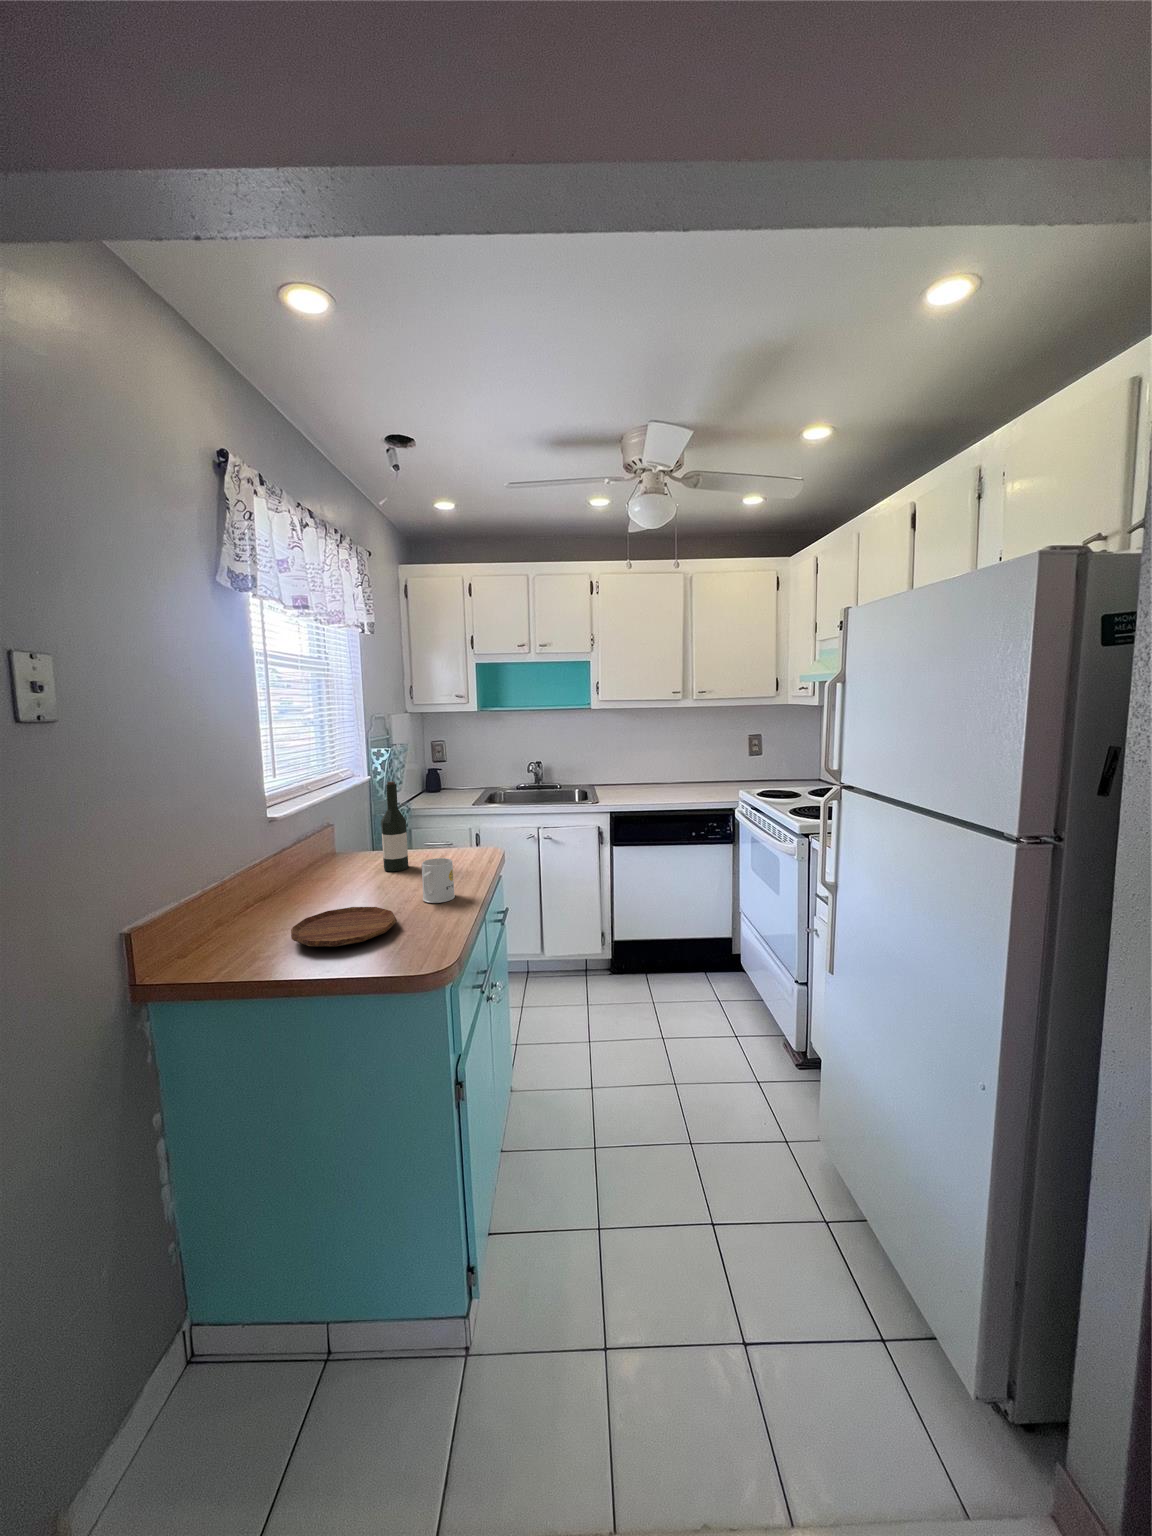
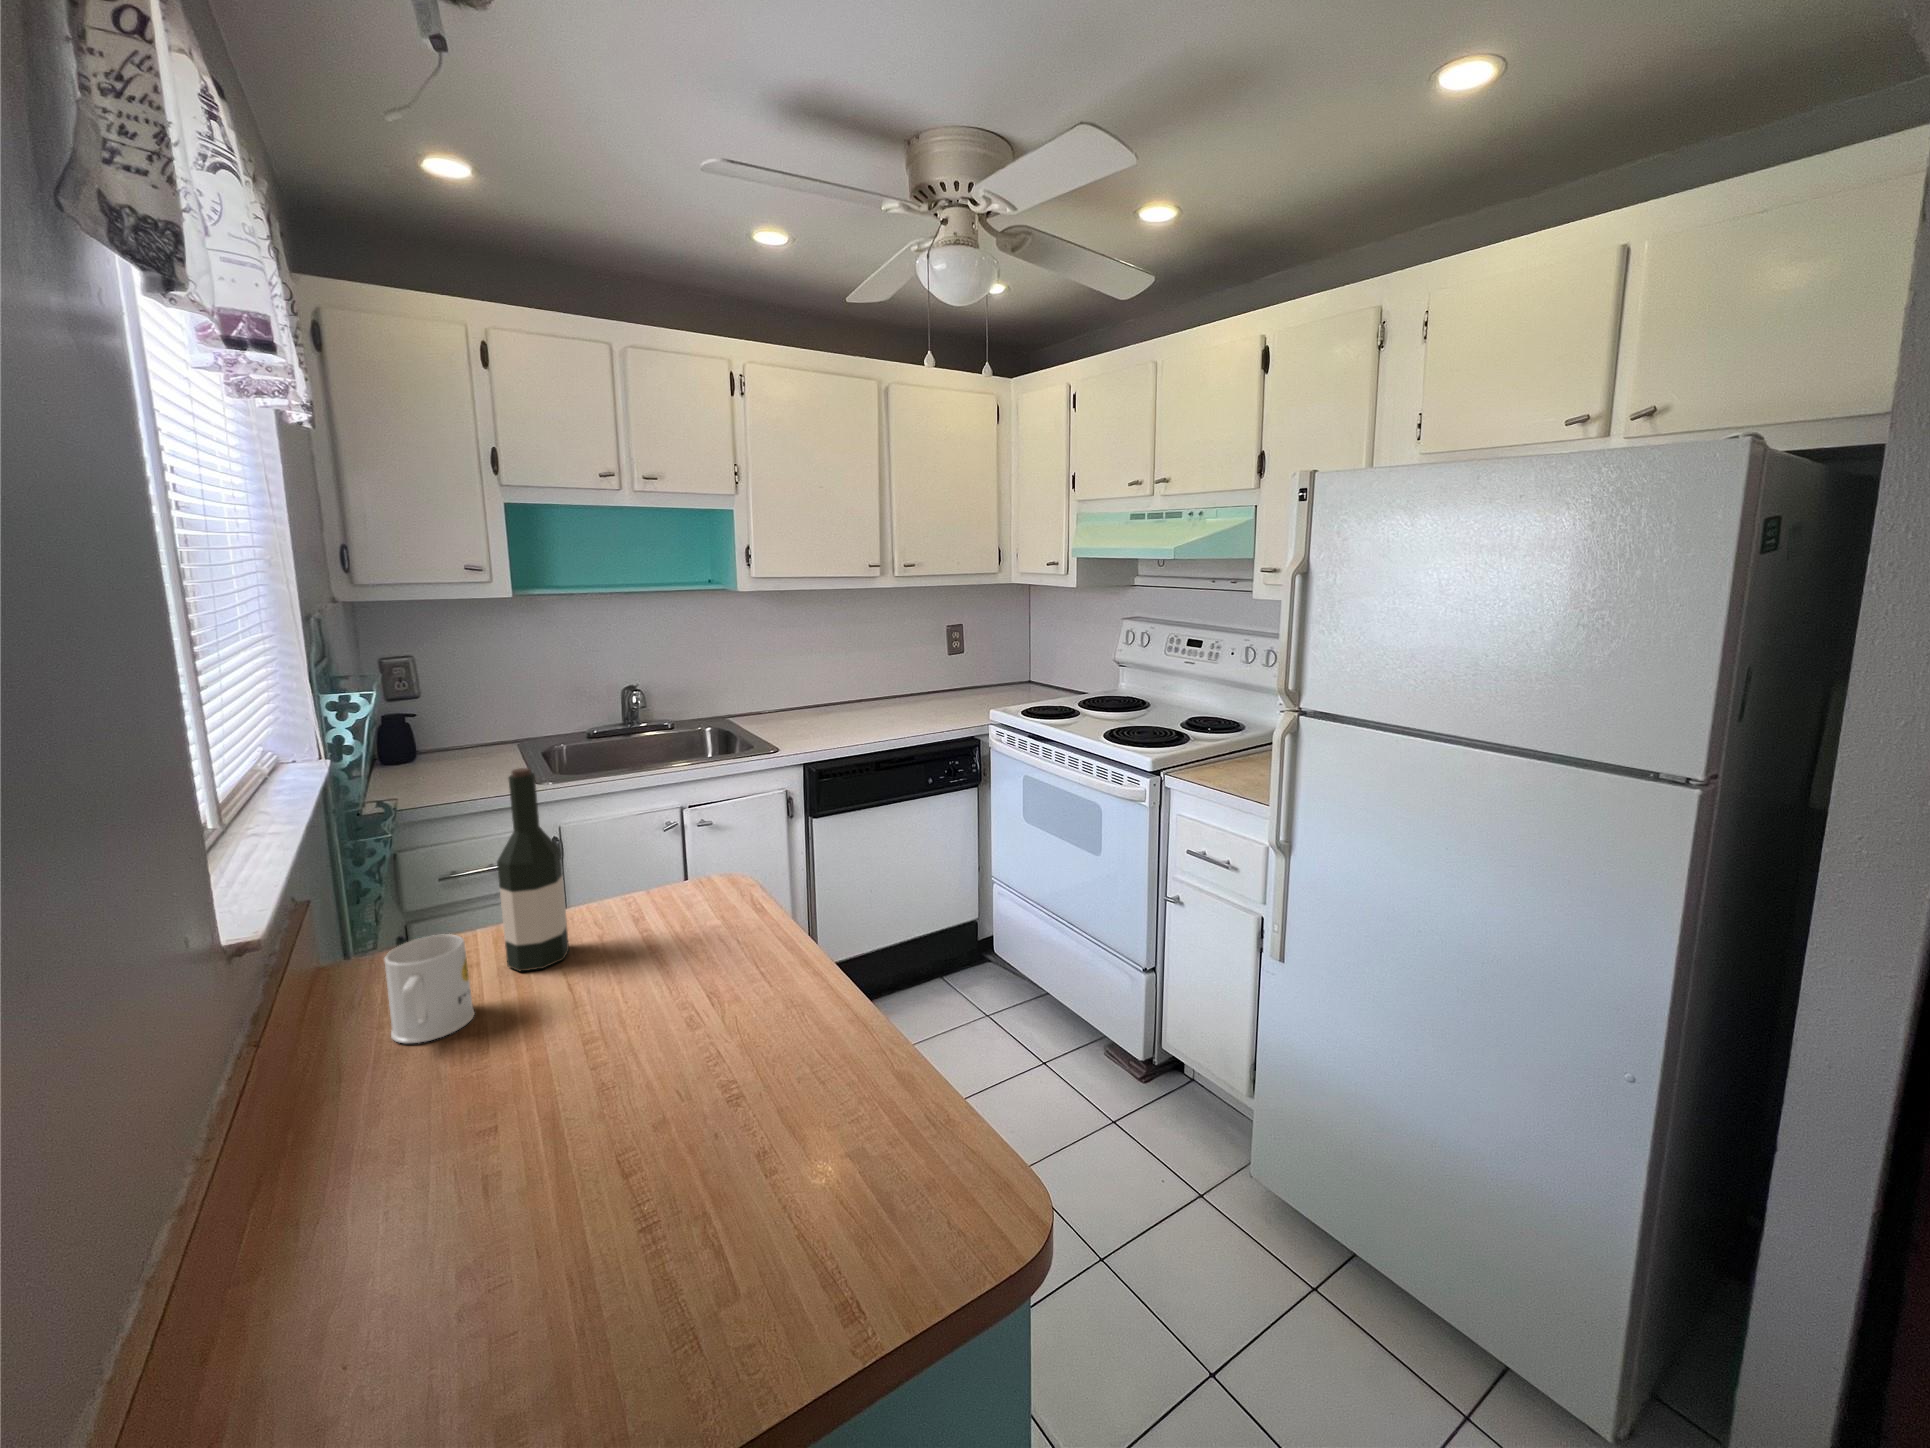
mug: present [422,858,455,903] -> present [385,934,475,1043]
tray: present [291,907,397,946] -> none [486,1084,768,1274]

